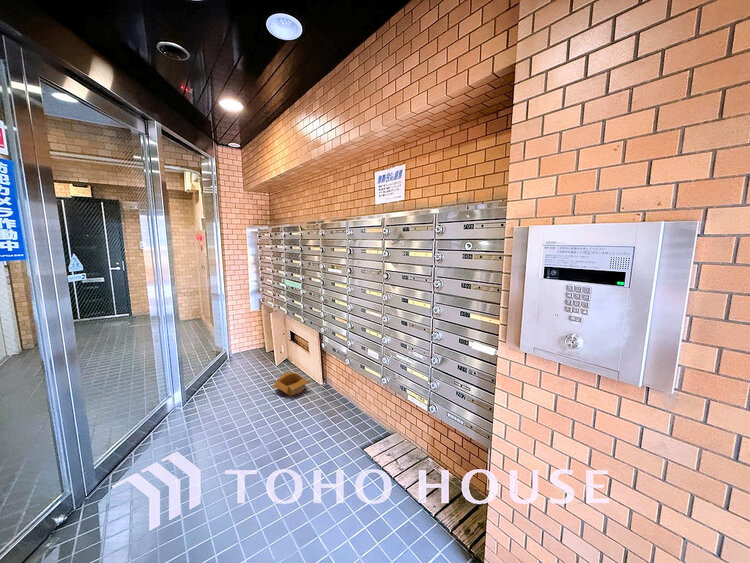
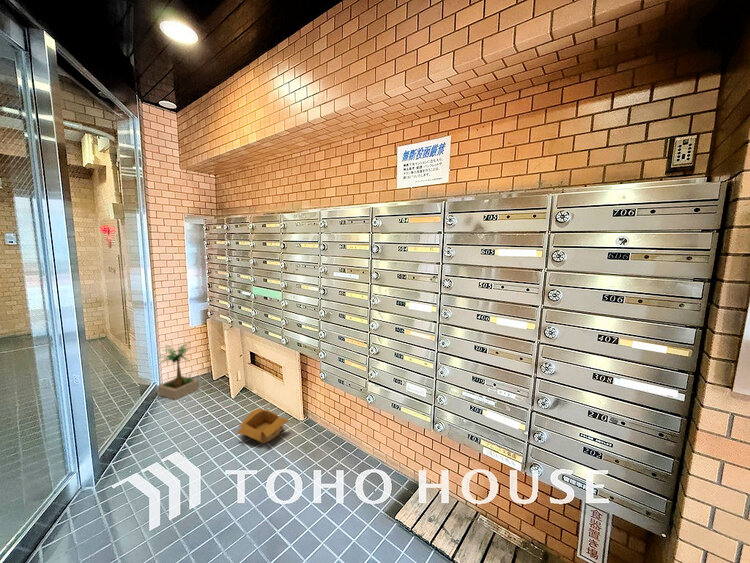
potted plant: none [226,321,256,363] -> present [157,342,199,400]

